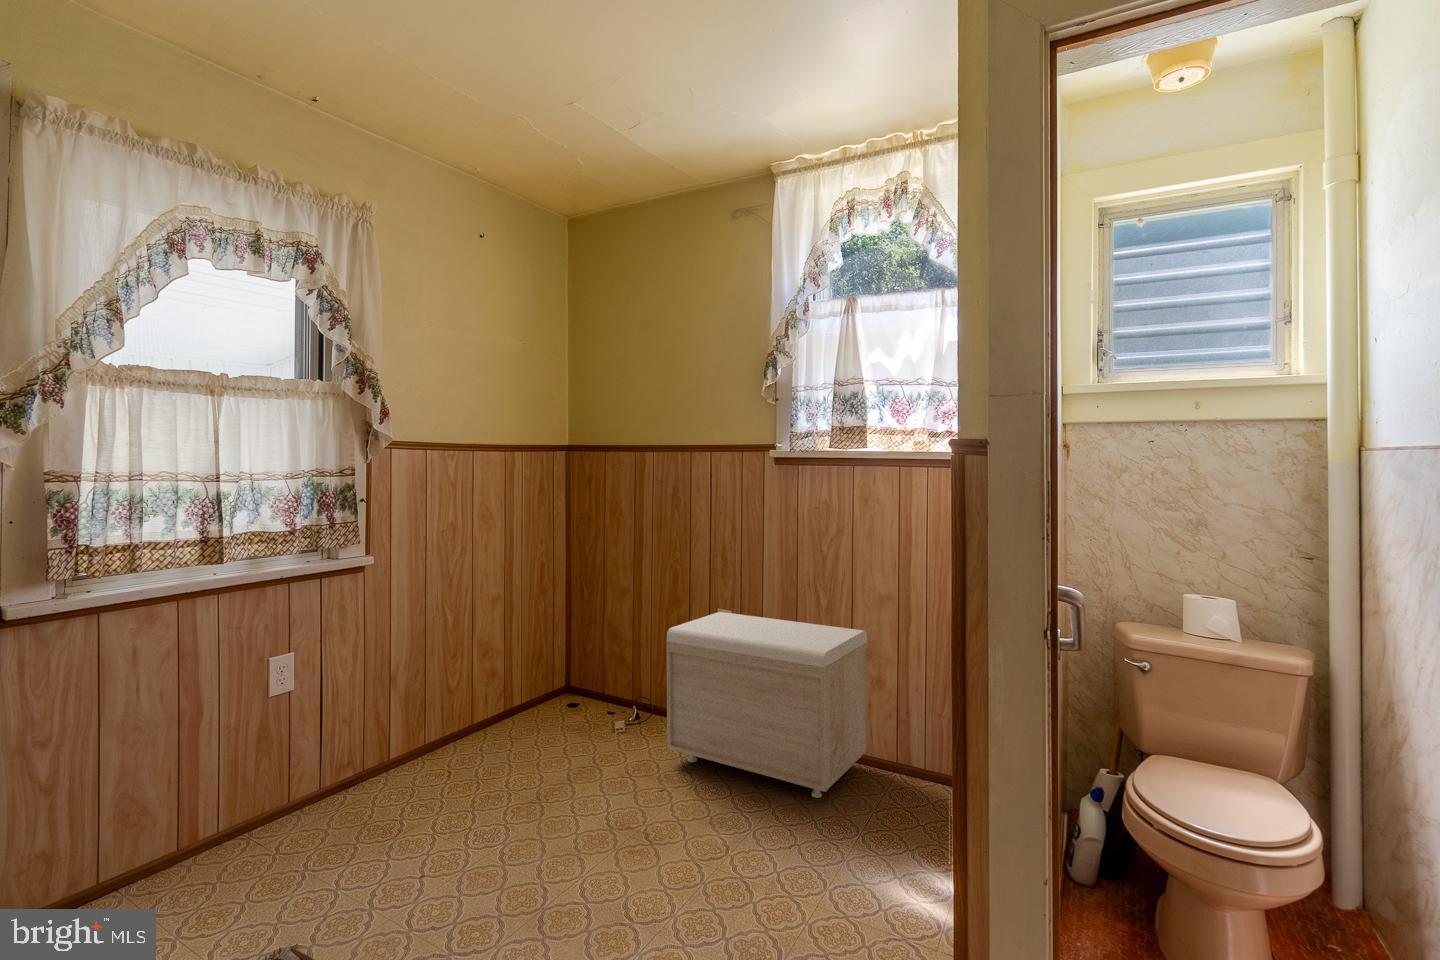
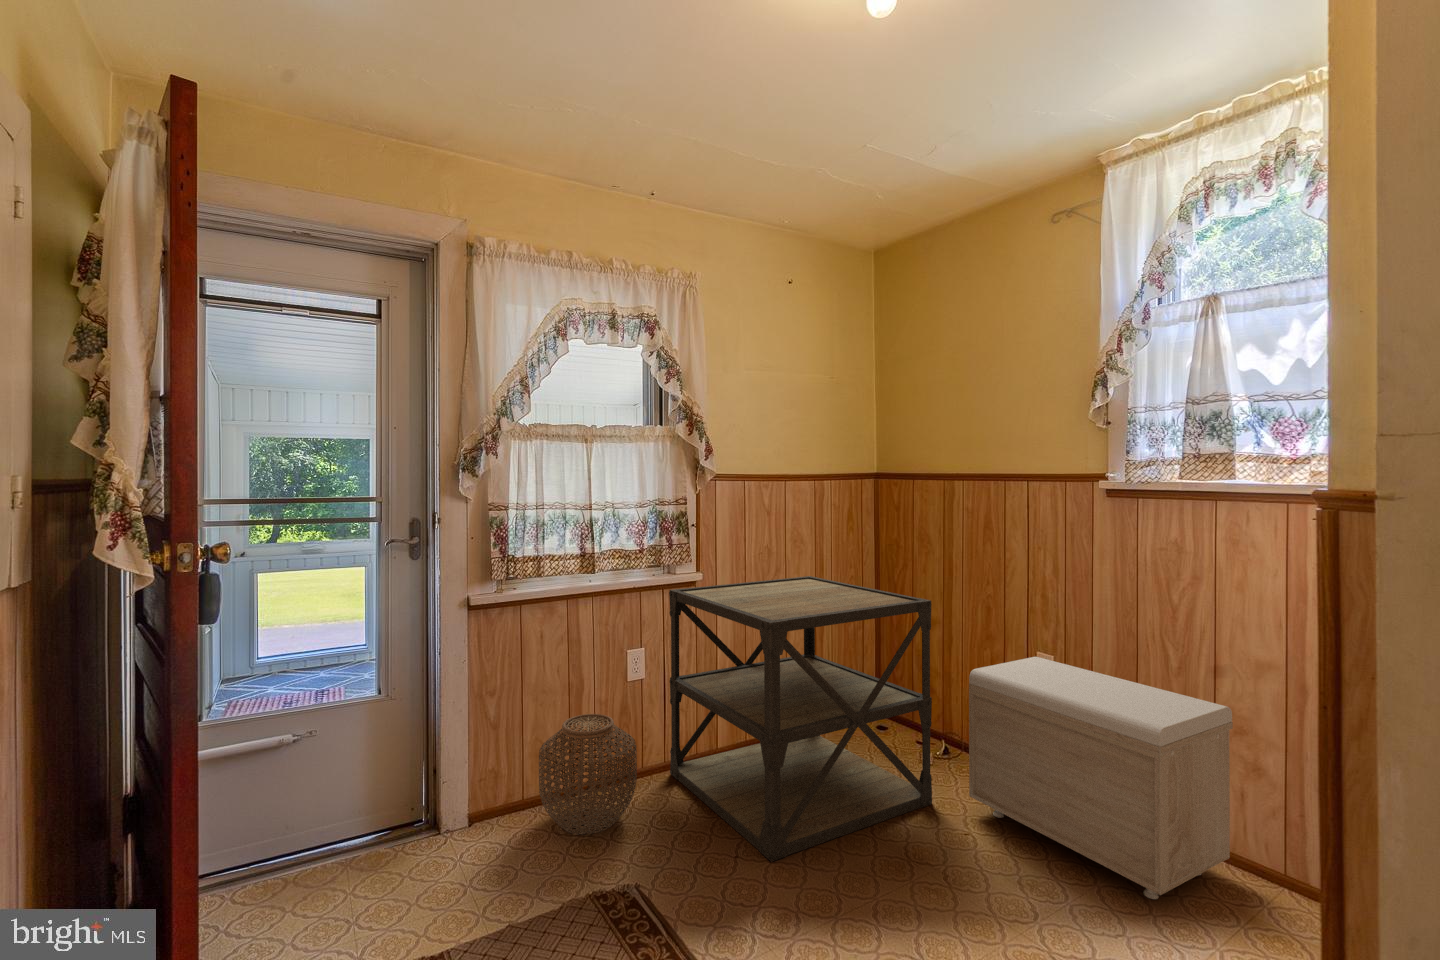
shelving unit: none [333,555,633,858] -> present [669,576,932,862]
woven basket: none [141,738,294,897] -> present [539,714,637,834]

